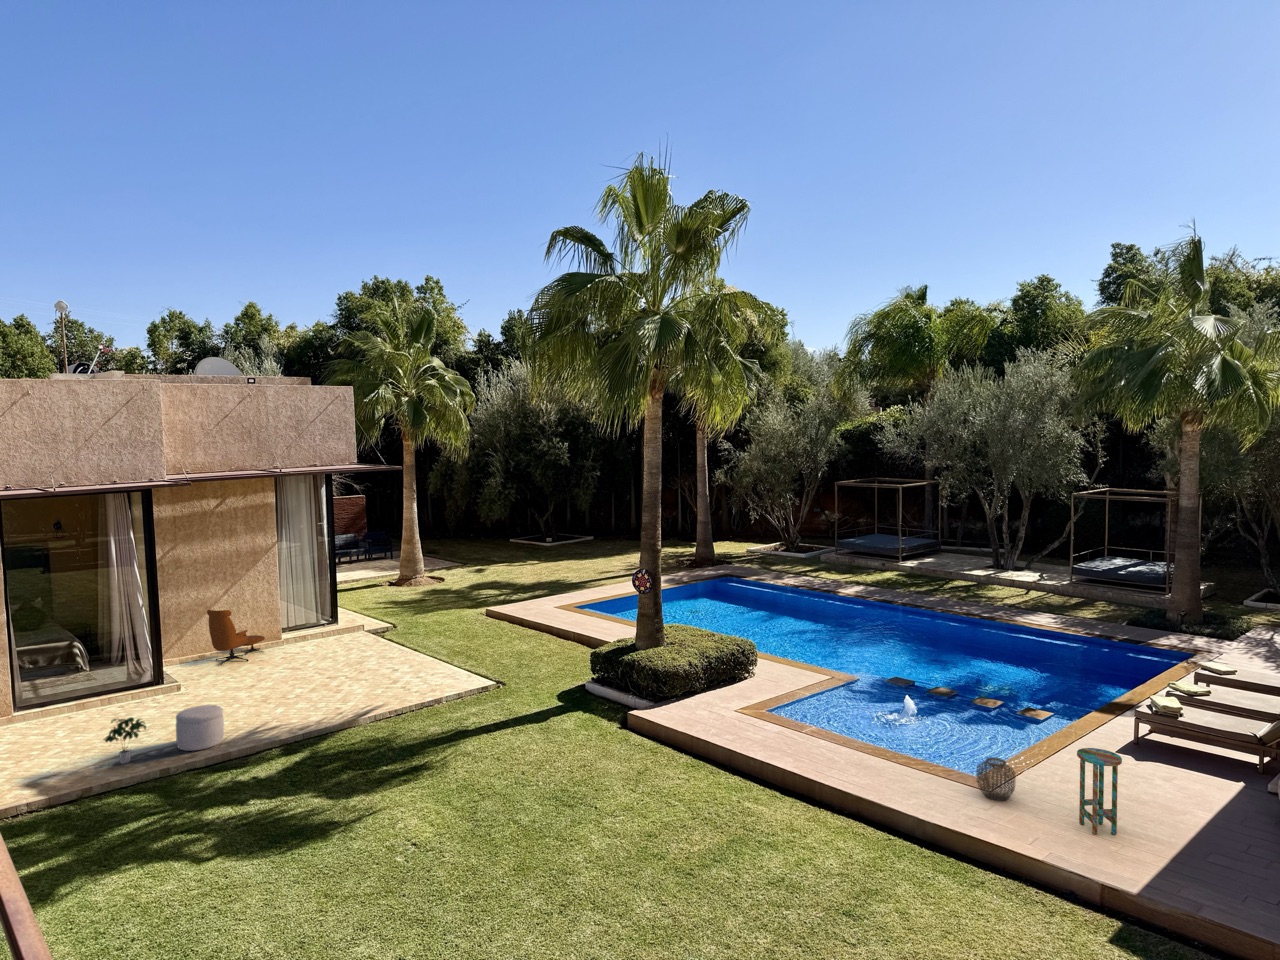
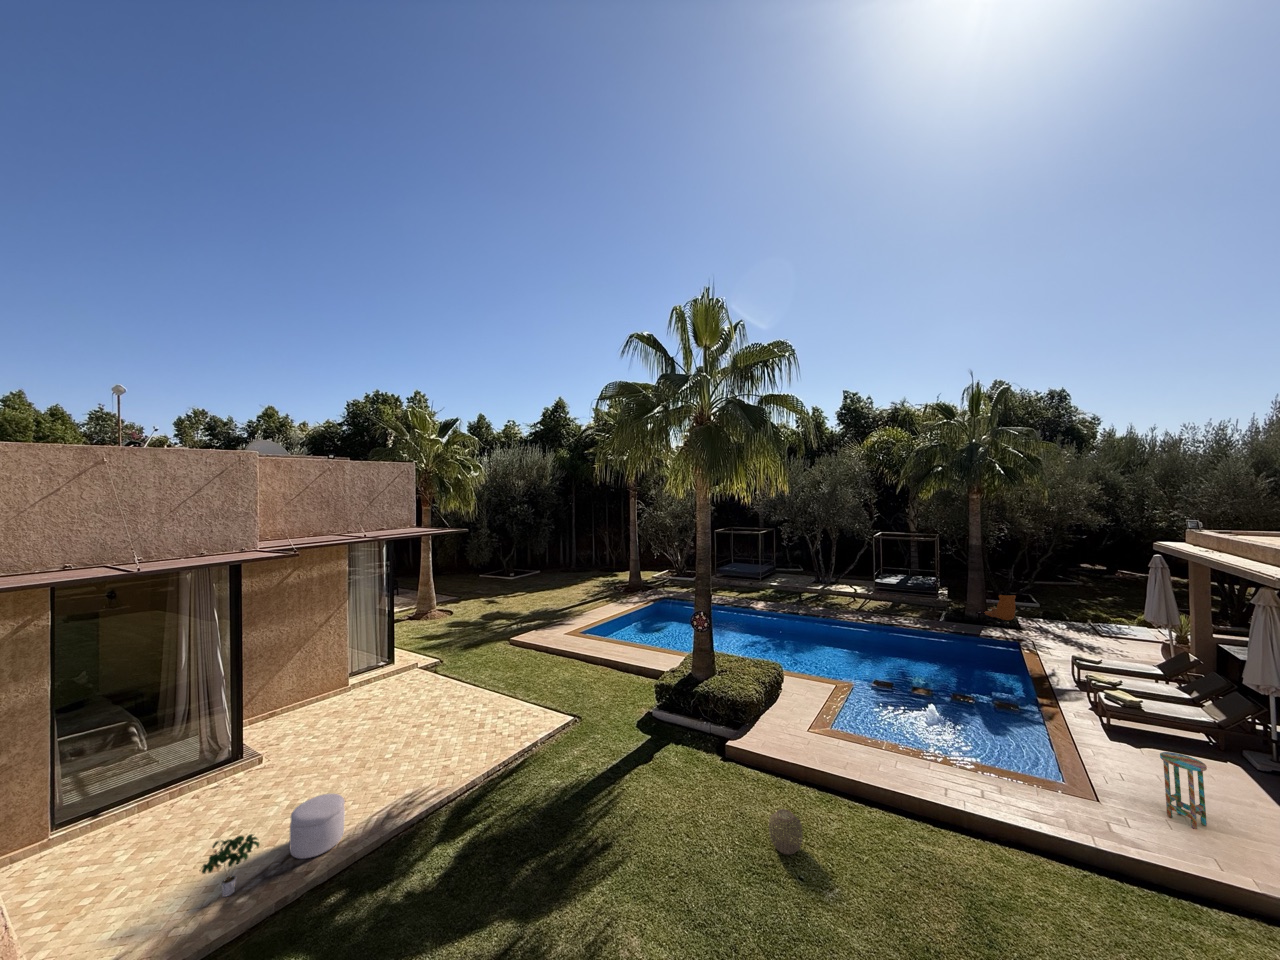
lounge chair: present [207,610,265,665] -> present [984,595,1016,629]
woven basket: present [977,757,1015,801] -> present [769,809,802,855]

